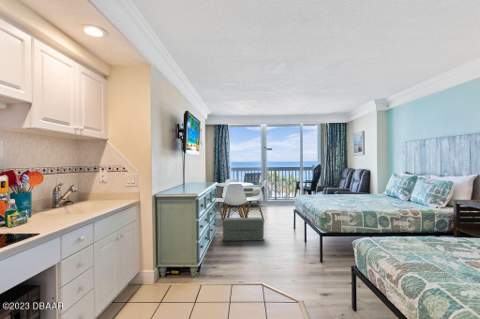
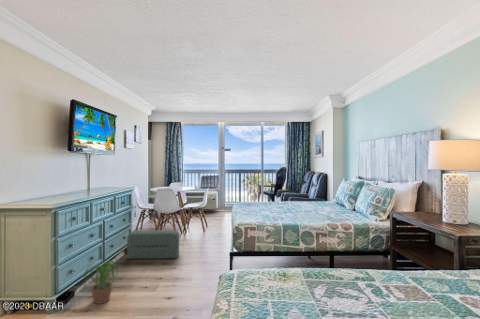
potted plant: none [215,238,246,271] -> present [84,261,118,304]

